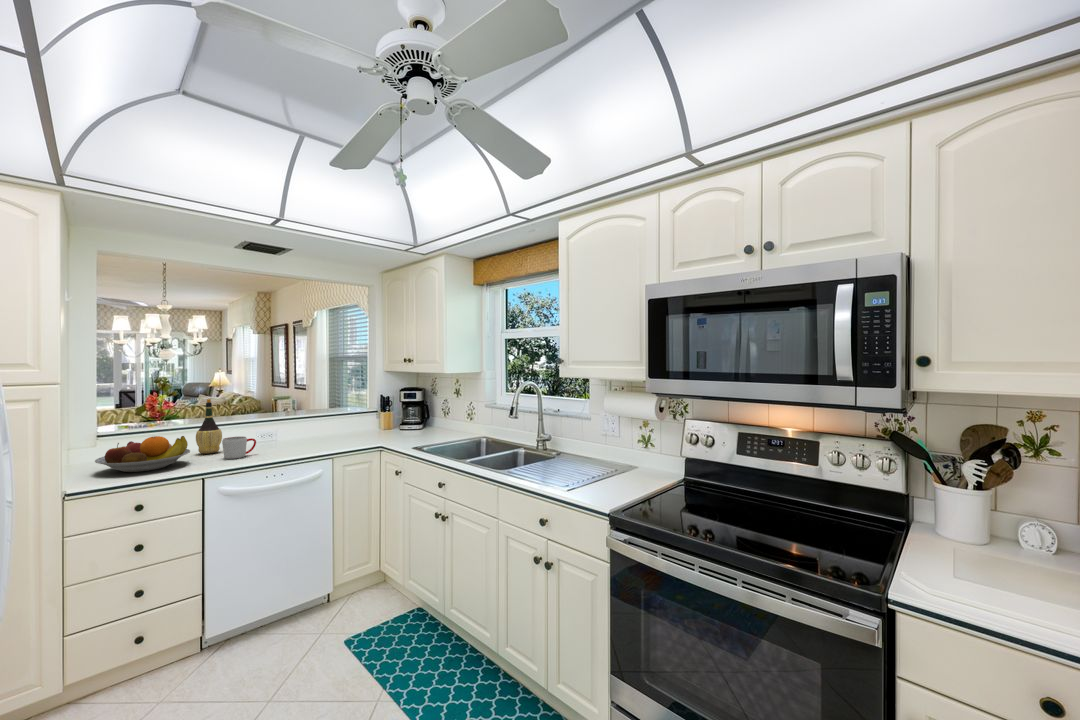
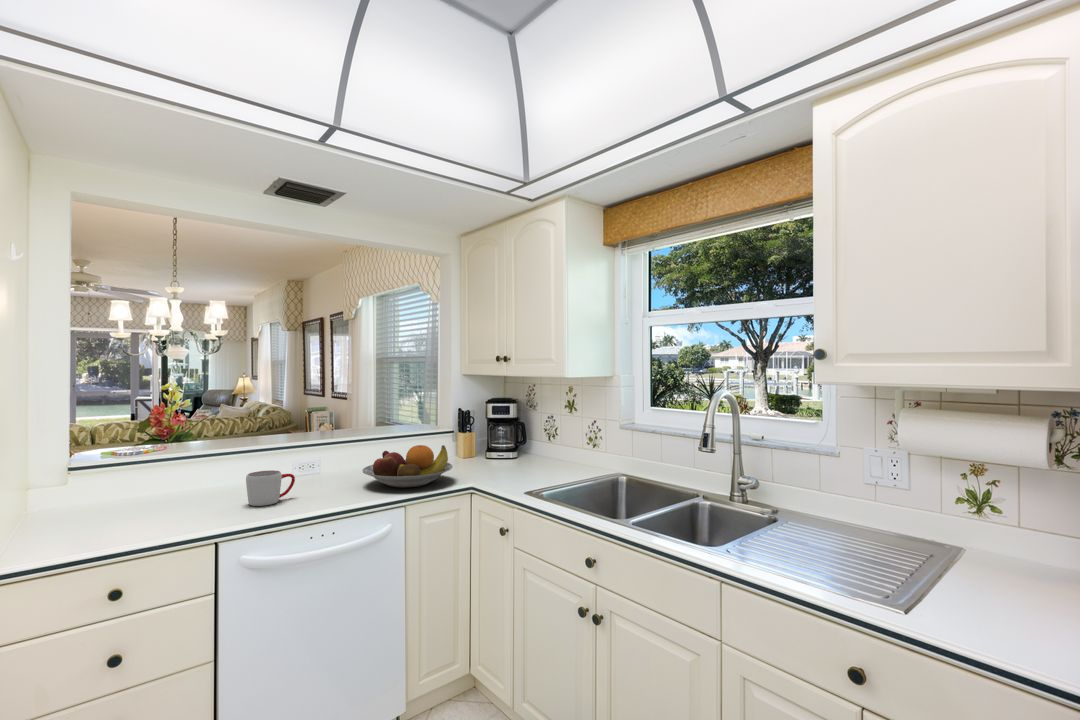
wine bottle: present [196,399,222,454] -> none [209,413,246,494]
fruit bowl: present [95,436,190,472] -> present [363,445,453,488]

